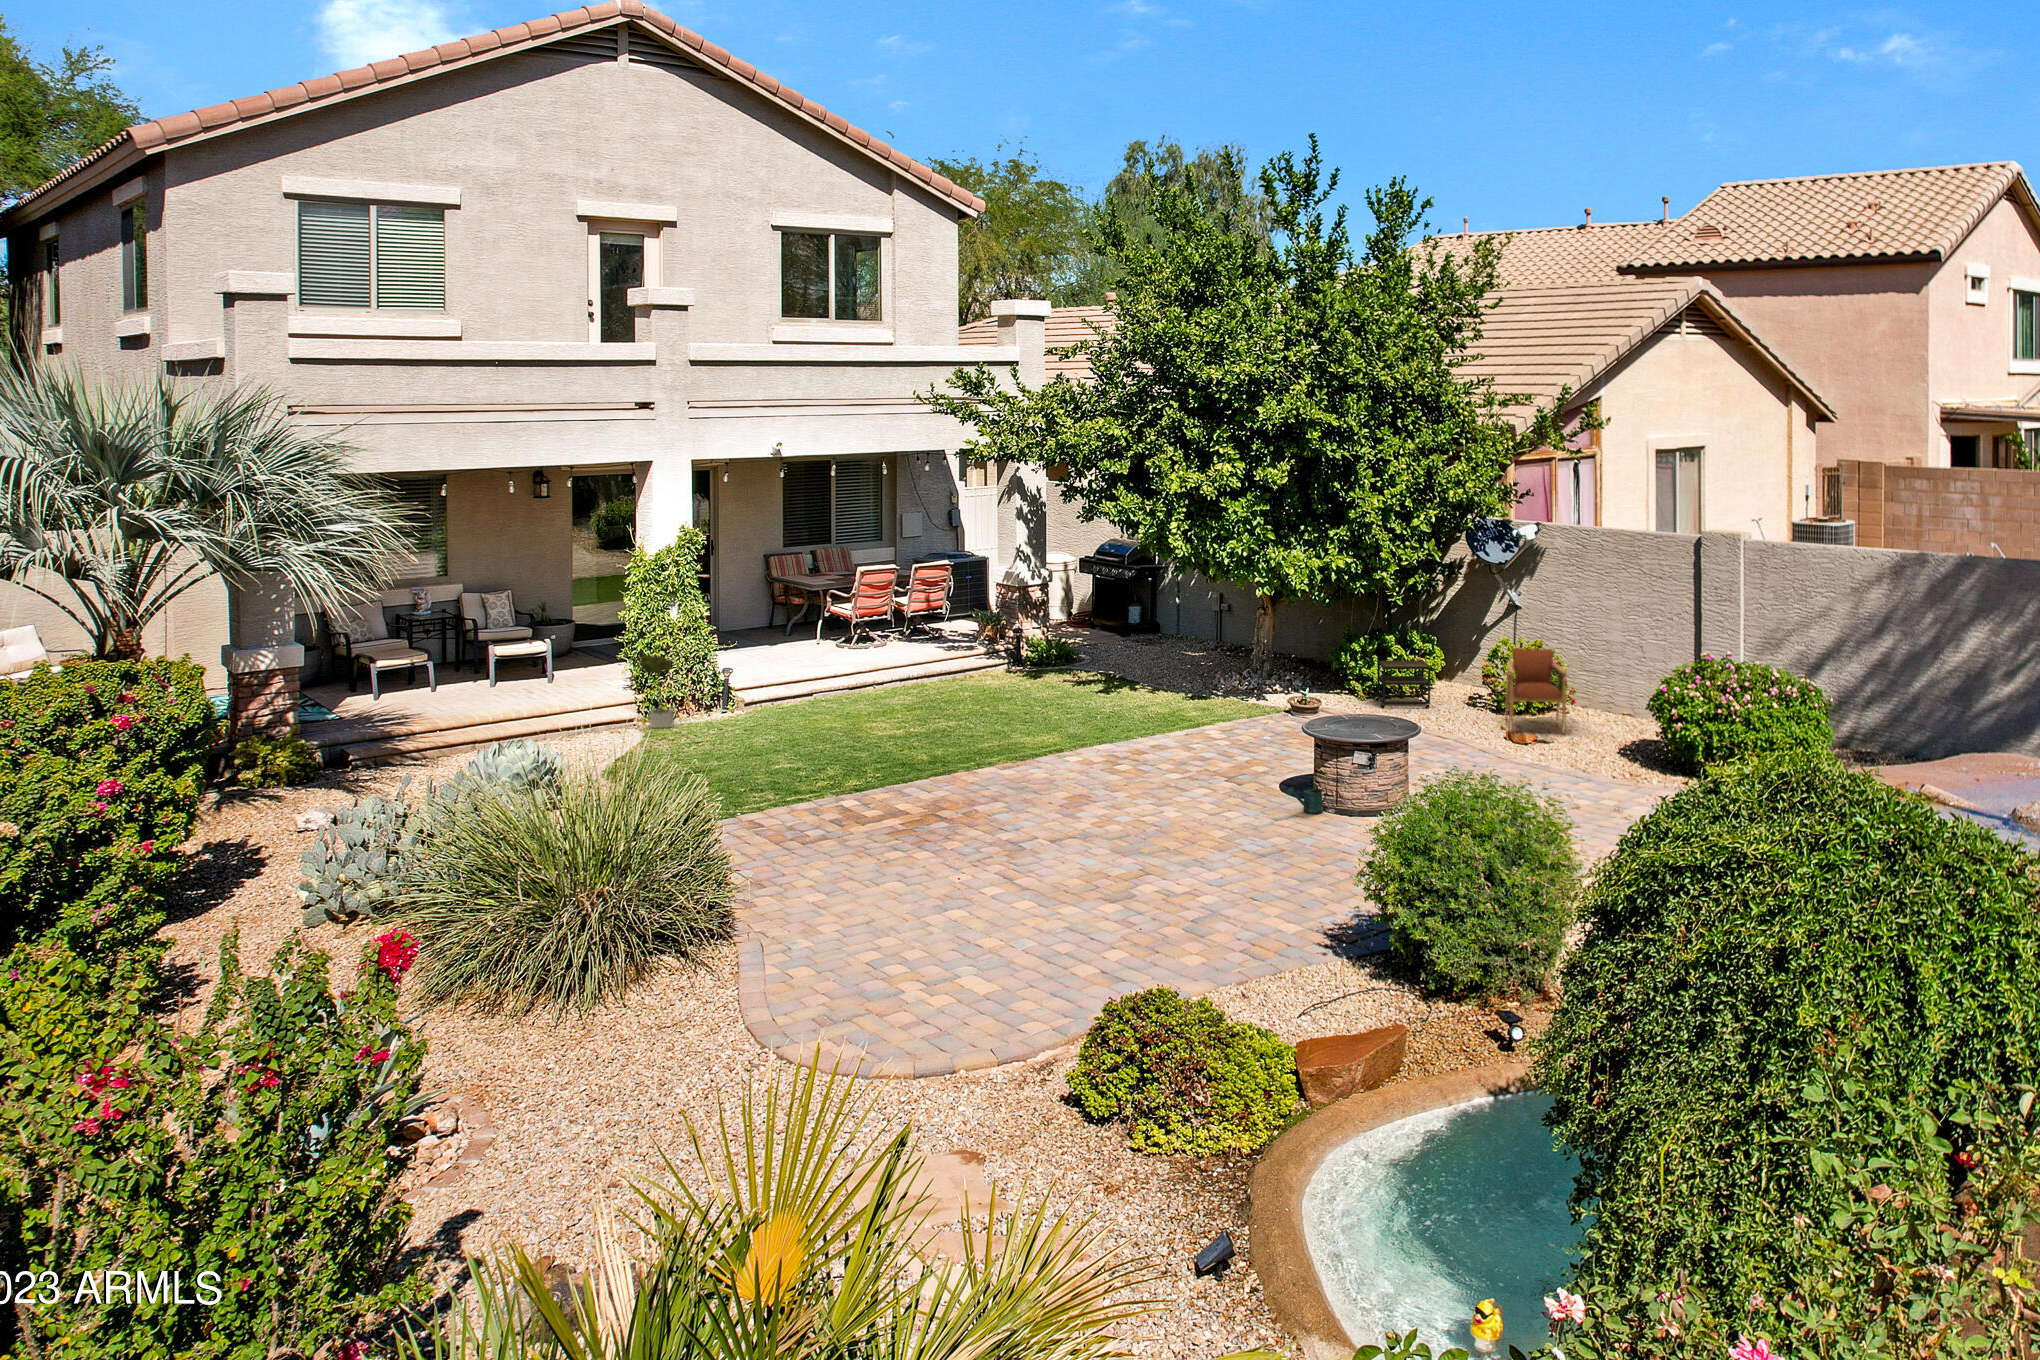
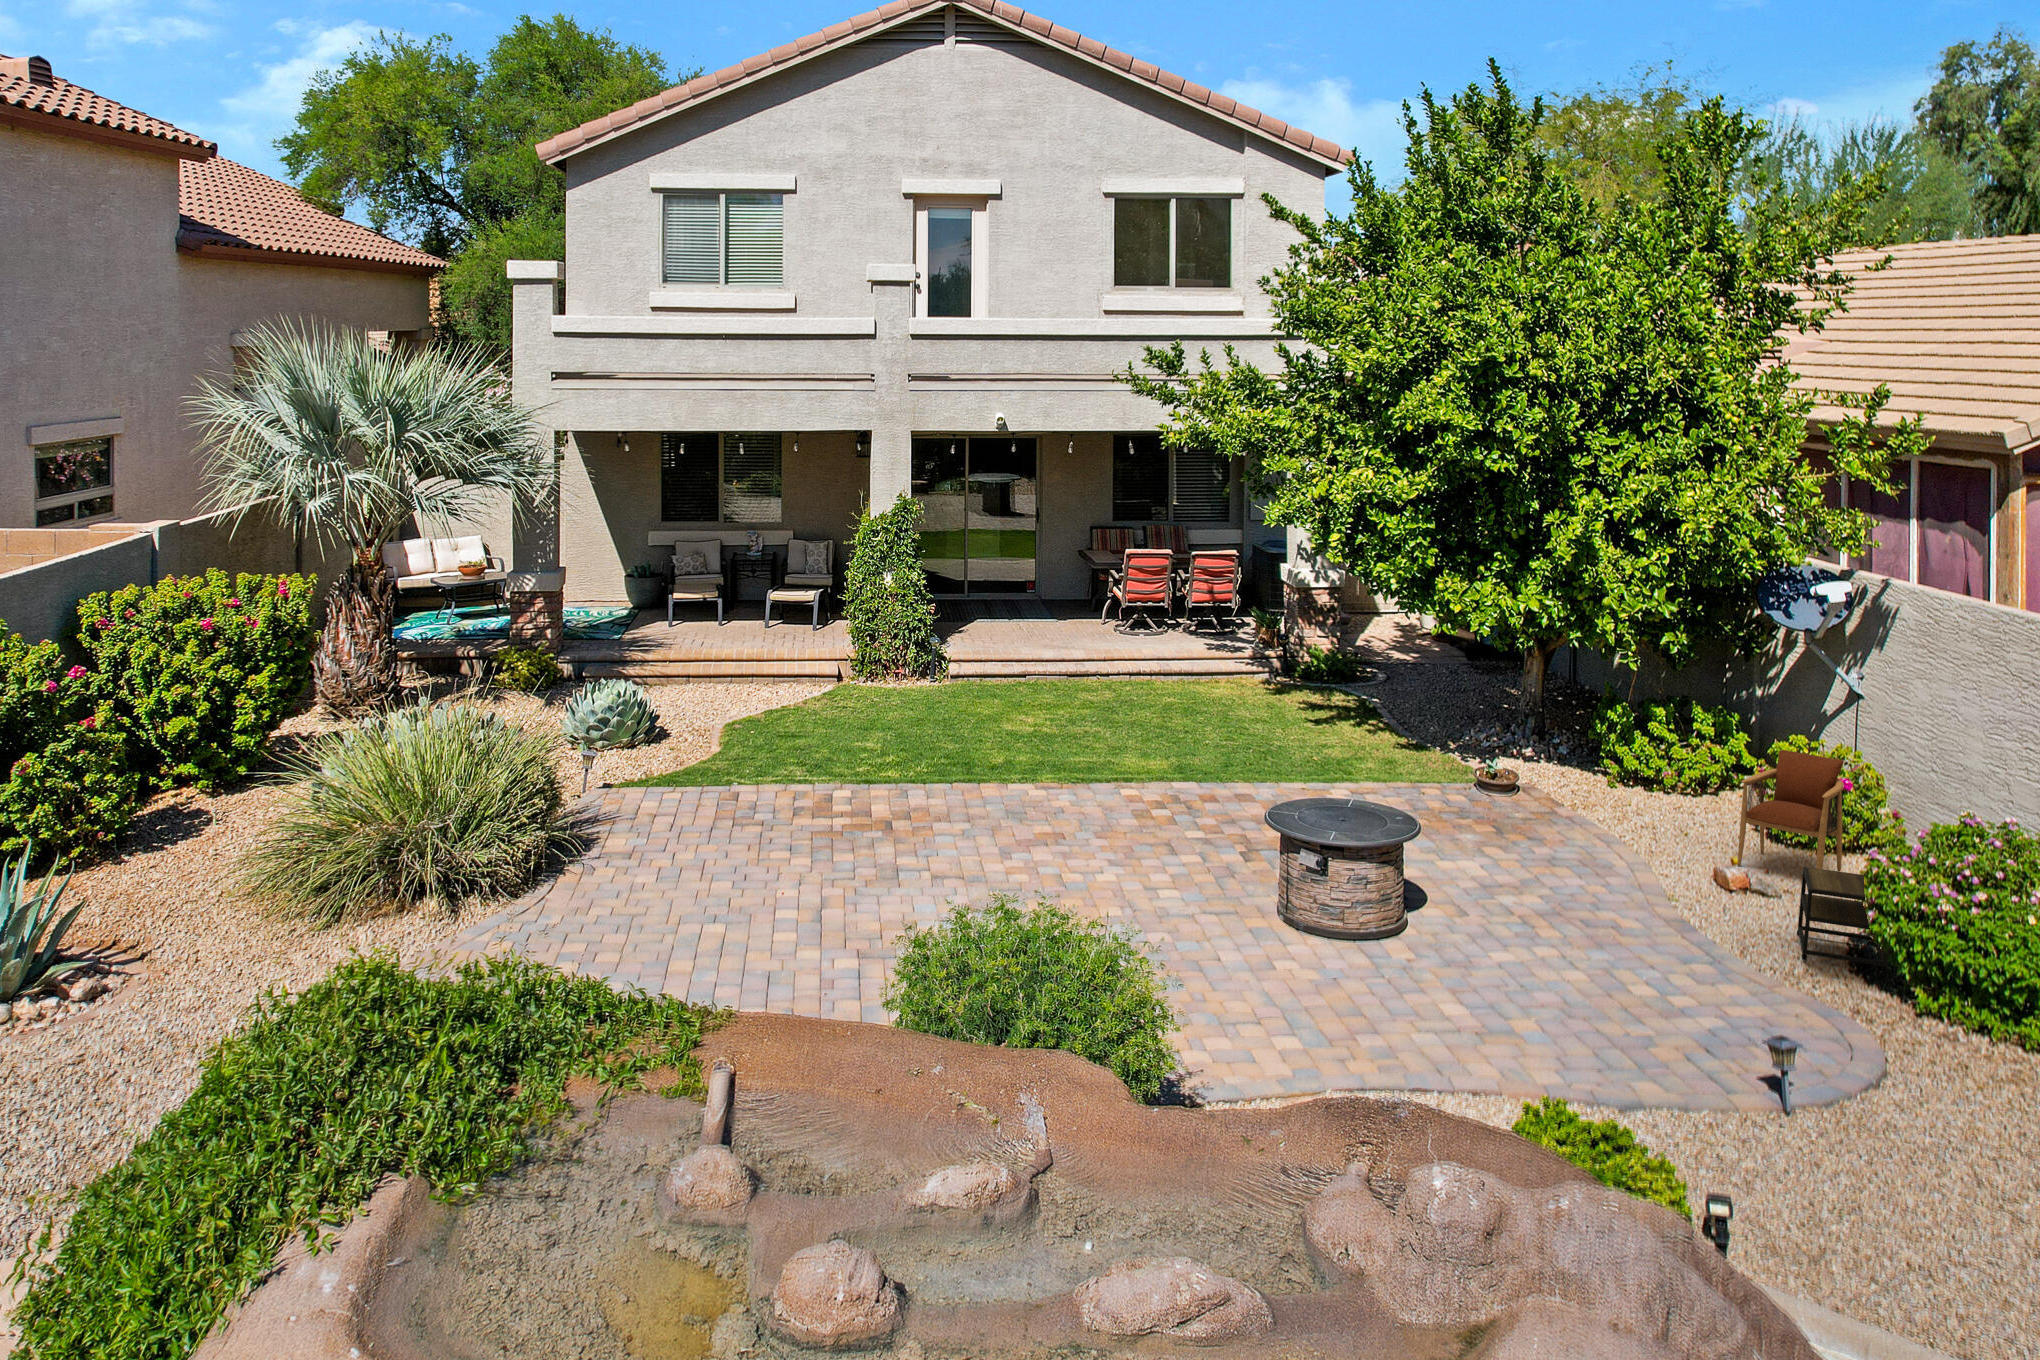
potted tree: present [639,655,674,728] -> none [842,614,873,686]
side table: present [1375,661,1430,708] -> present [1797,867,1888,973]
watering can: present [1287,784,1327,814] -> none [1221,858,1275,897]

